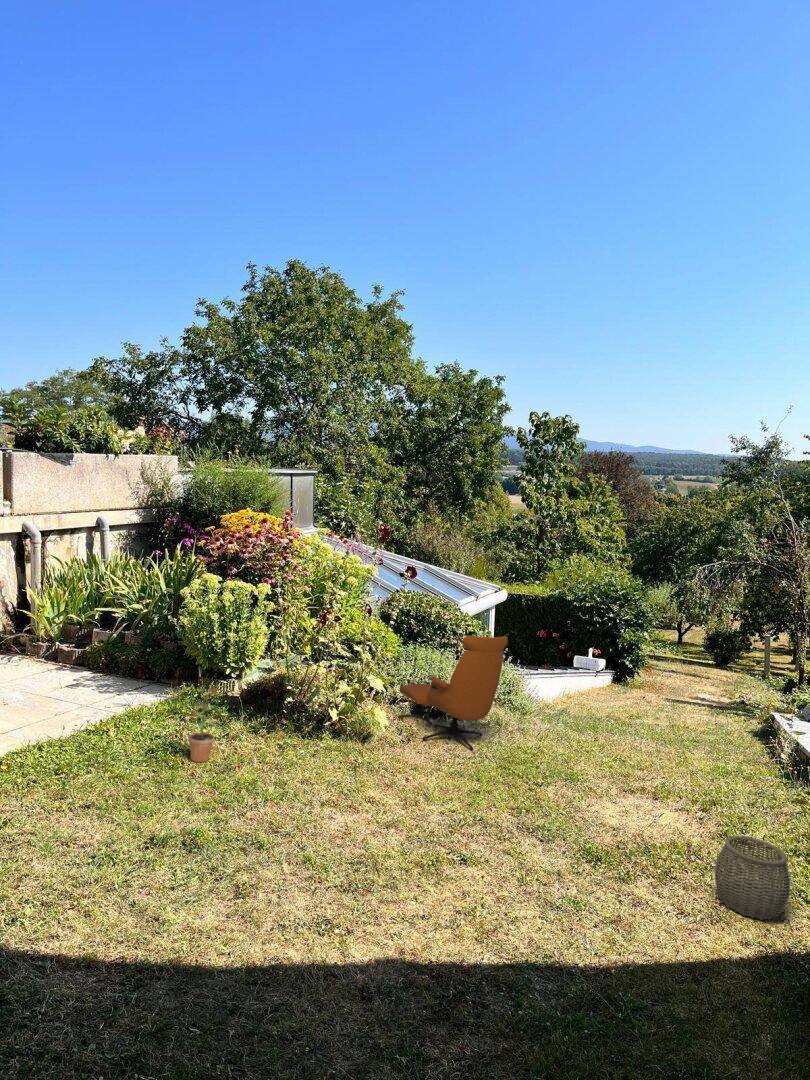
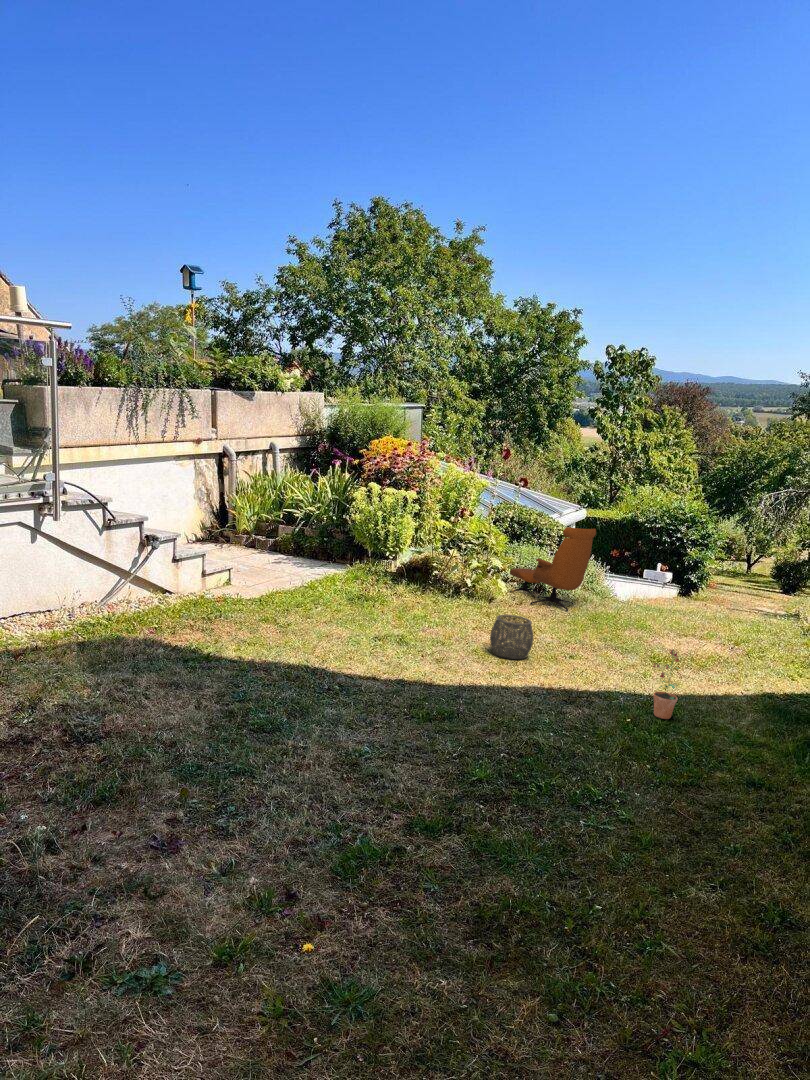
potted plant: present [189,686,216,762] -> present [653,649,679,719]
woven basket: present [715,836,790,920] -> present [490,615,533,659]

